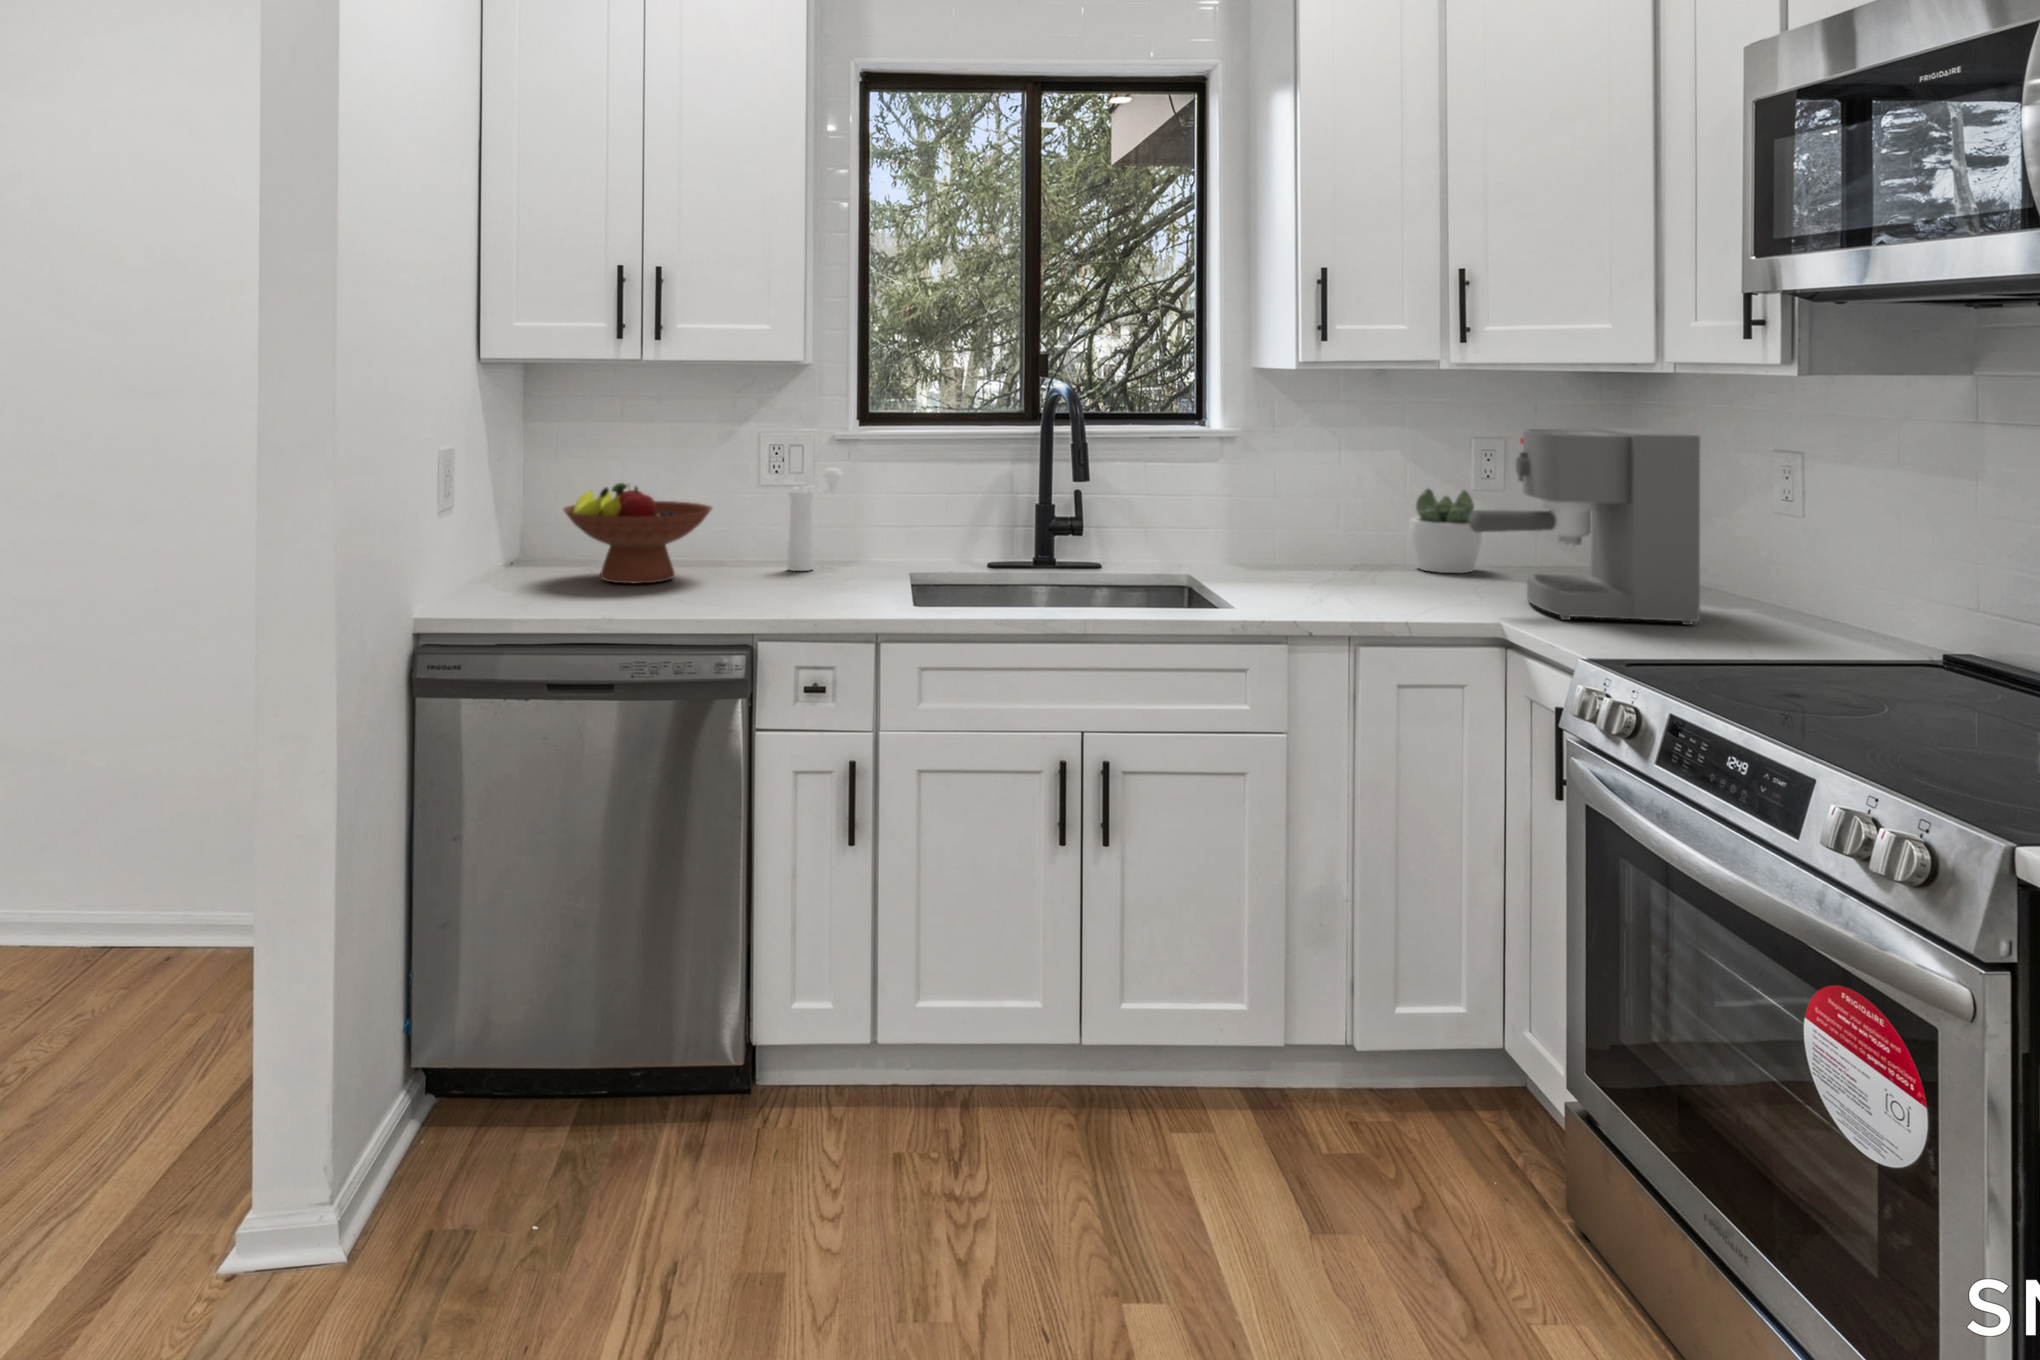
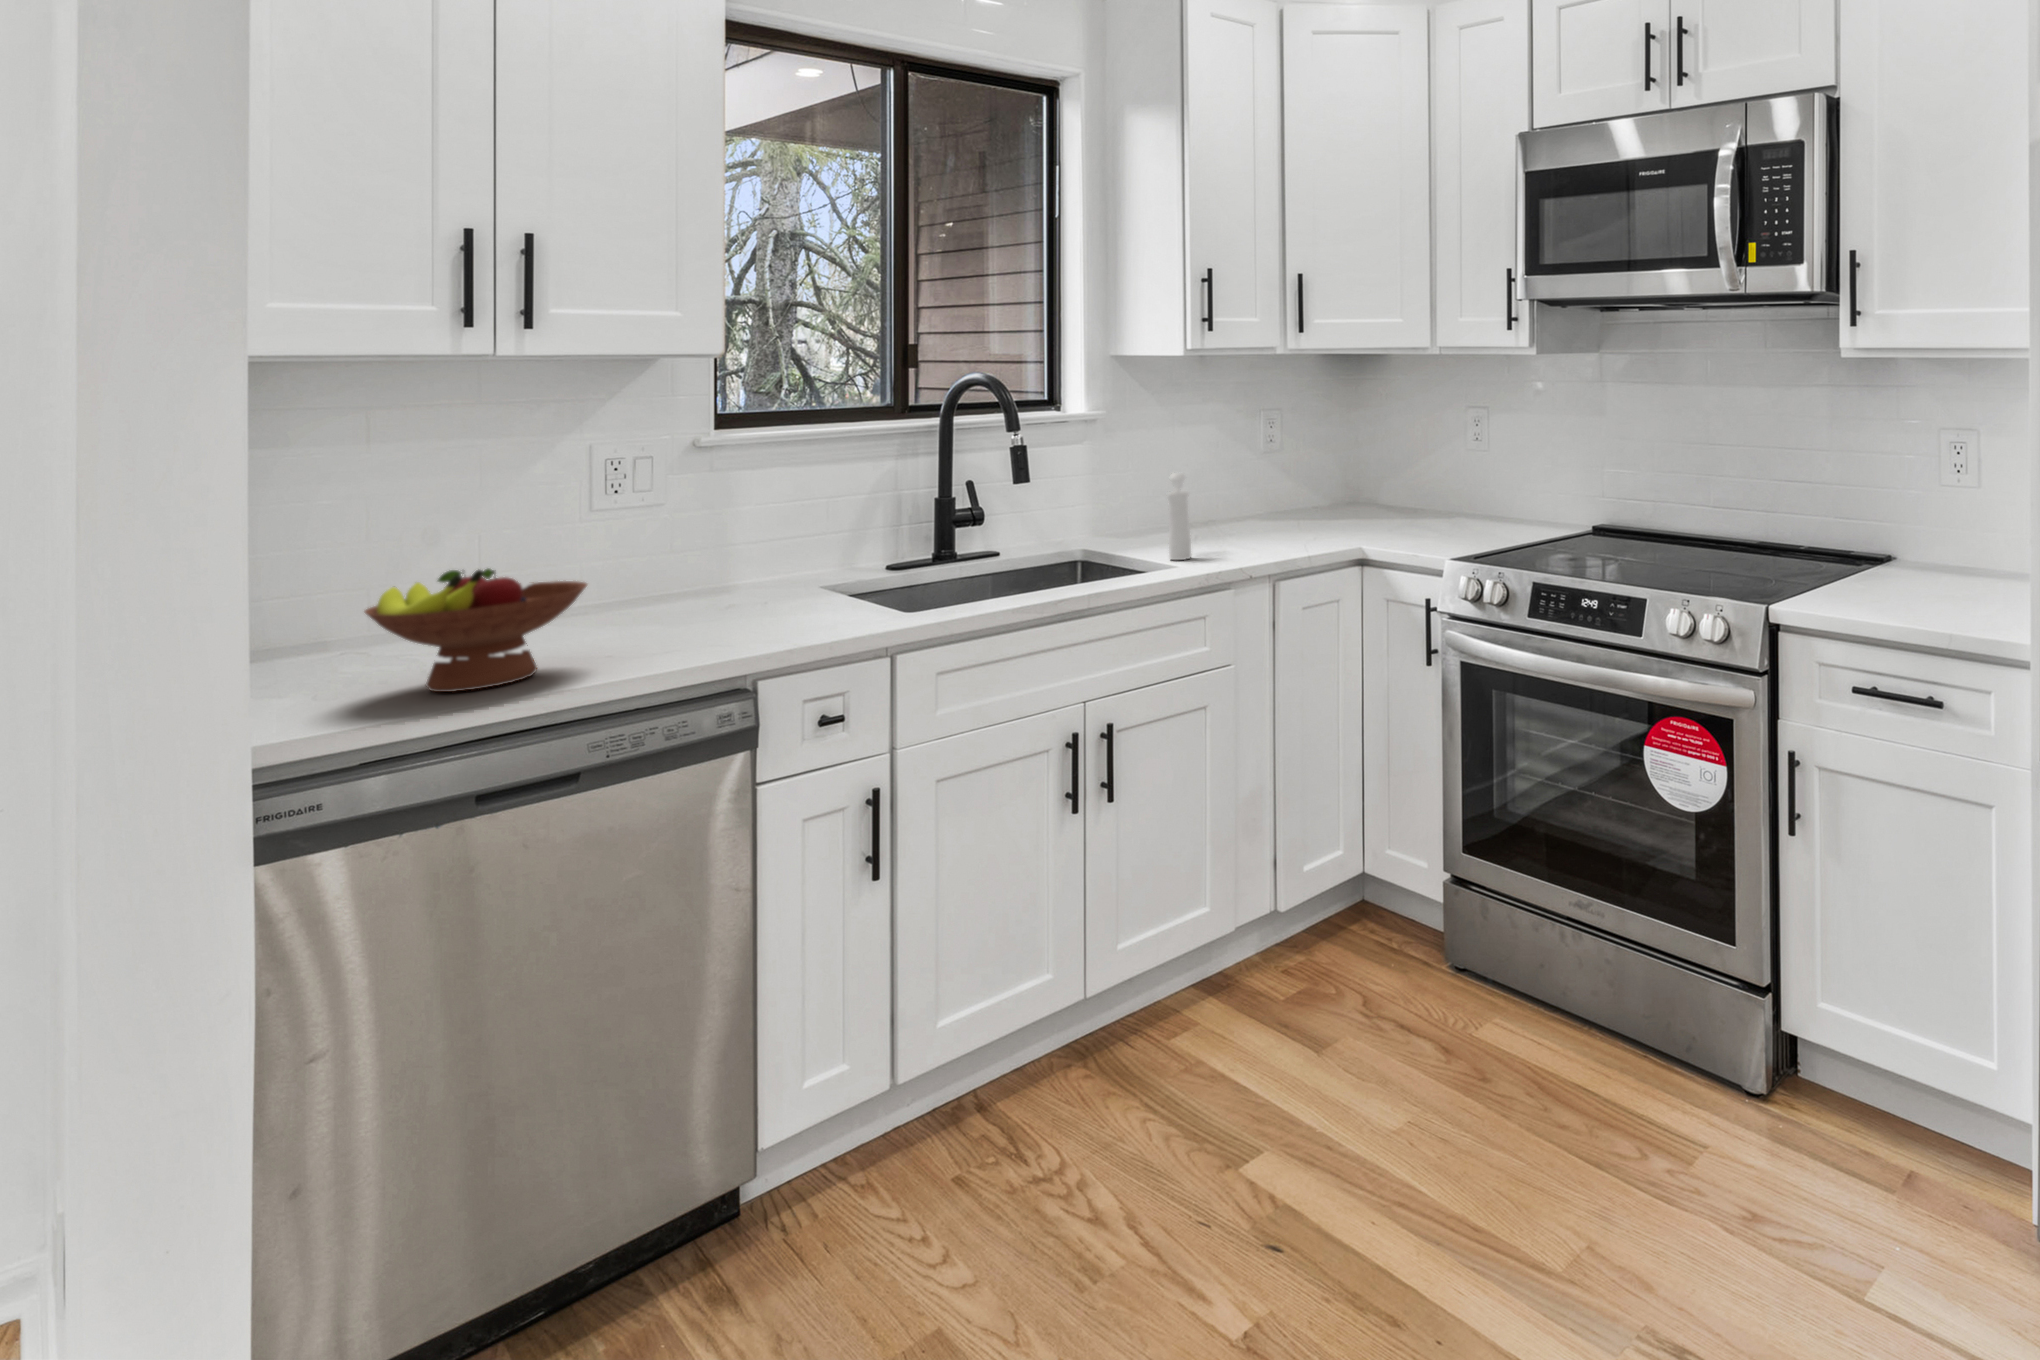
coffee maker: present [1469,428,1700,625] -> none [1304,415,1444,552]
pepper mill: present [787,468,842,571] -> present [1167,473,1191,560]
succulent plant: present [1408,489,1482,573] -> none [1206,476,1258,541]

